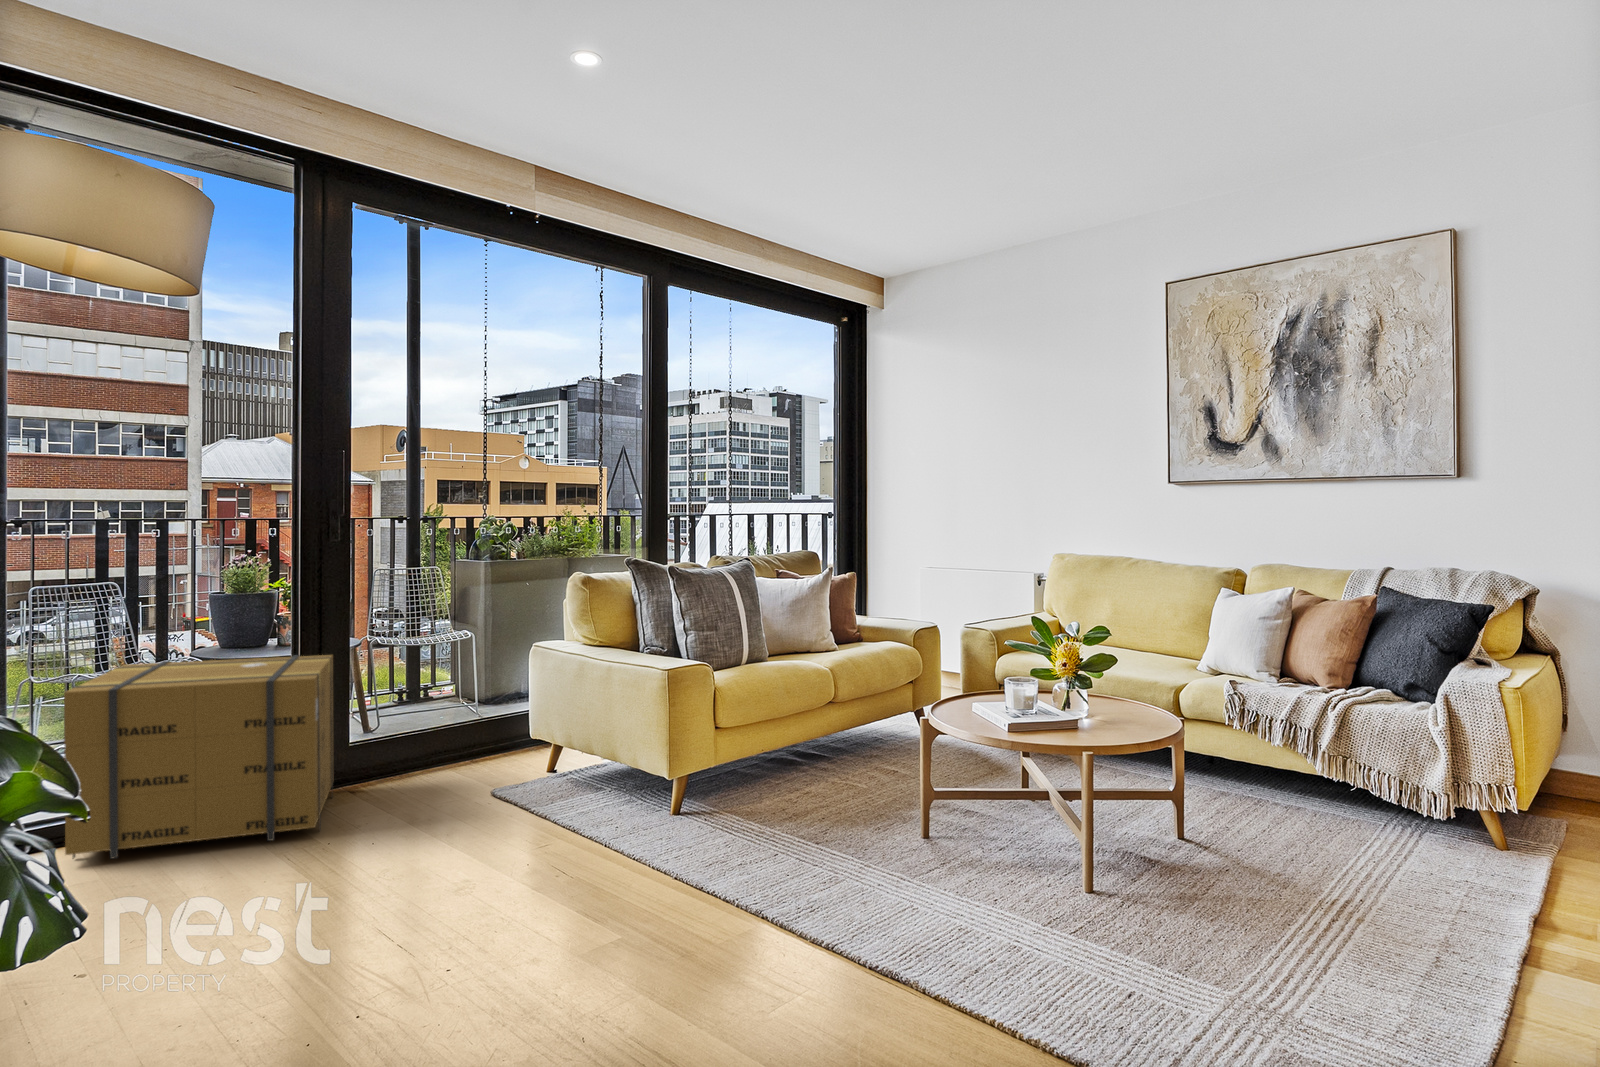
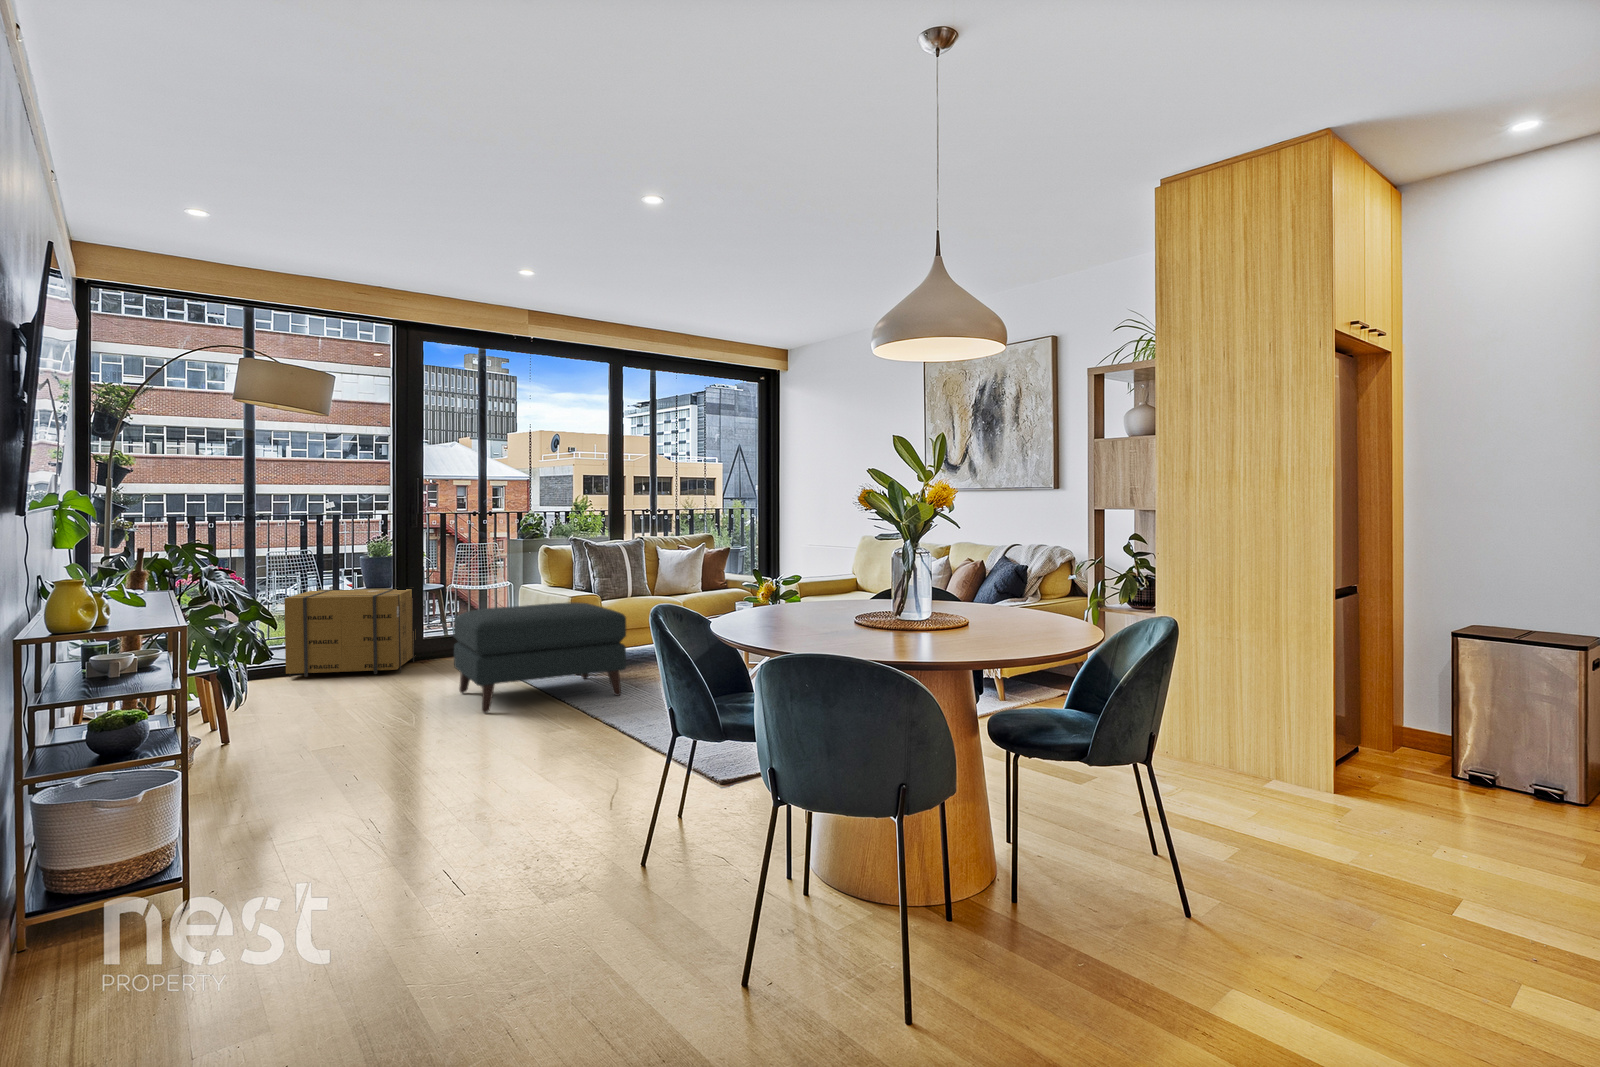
ottoman: none [478,685,851,971] -> present [454,602,626,713]

